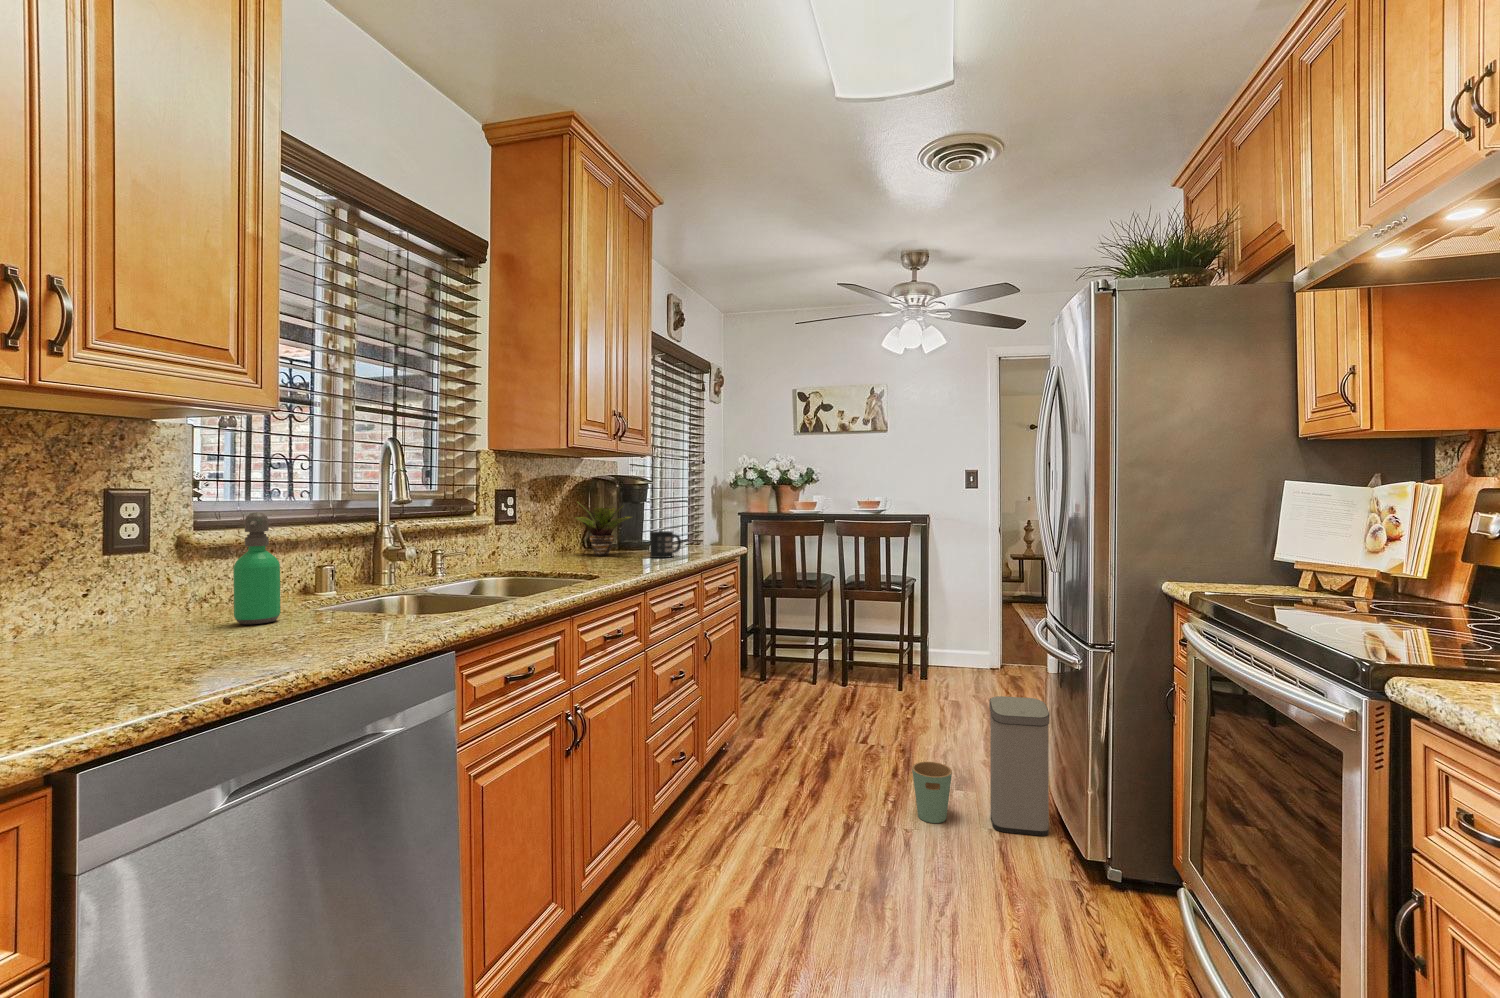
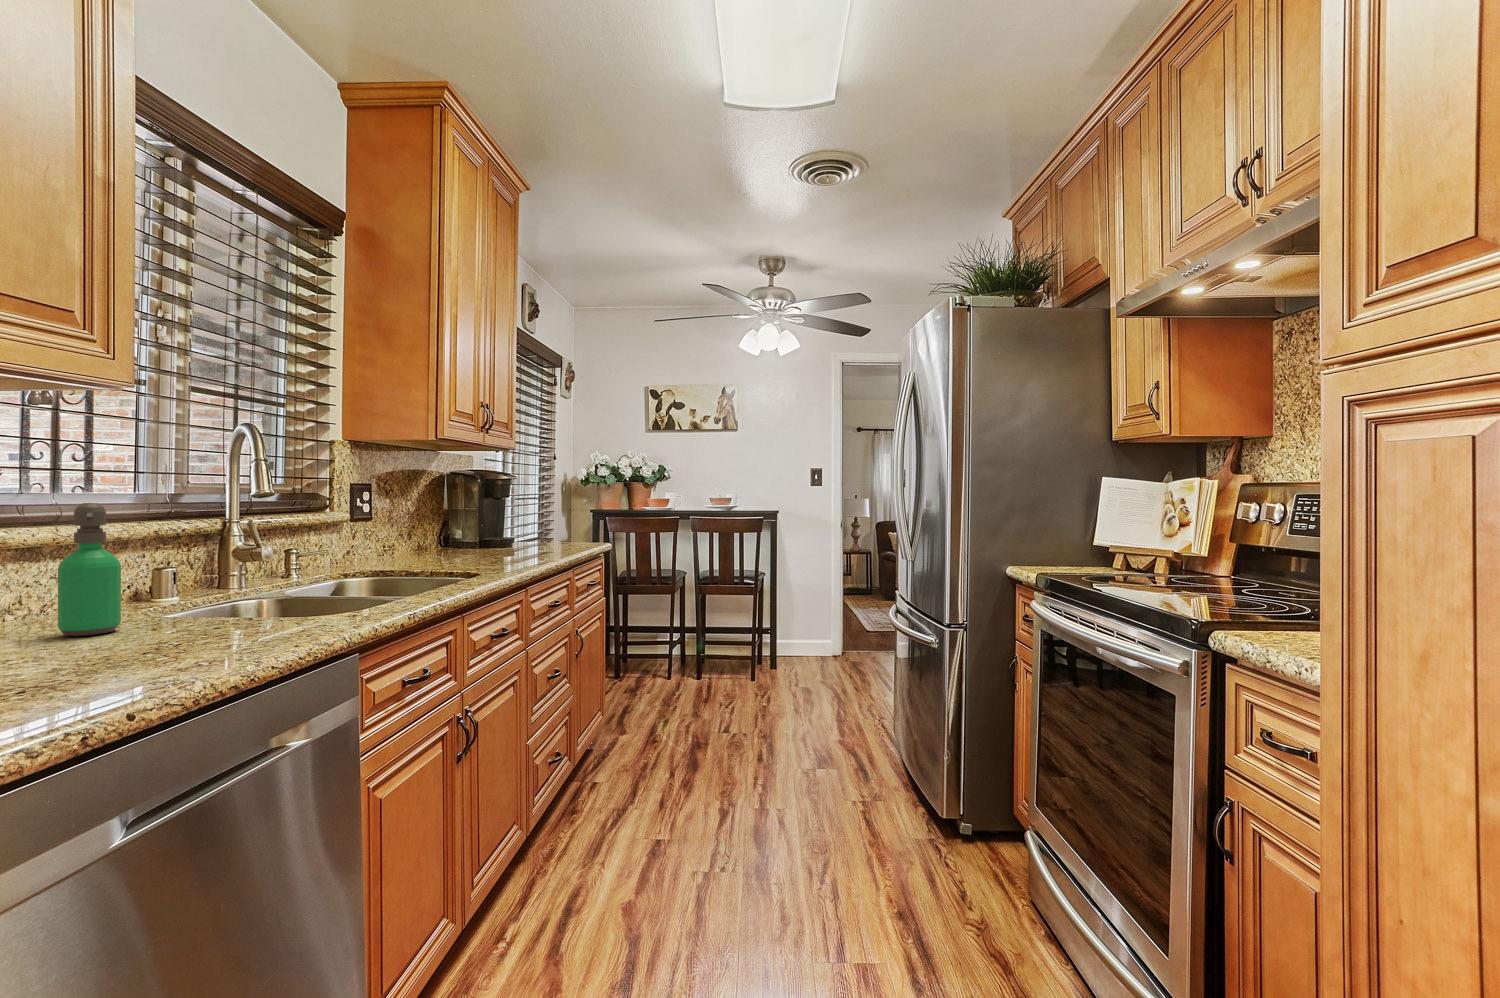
potted plant: present [575,501,631,556] -> none [430,497,498,554]
mug: present [650,531,681,558] -> none [520,528,552,556]
trash can: present [912,696,1049,836] -> none [782,678,903,800]

